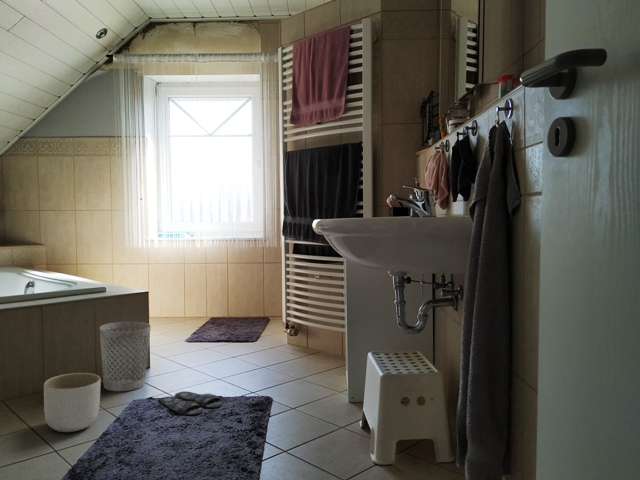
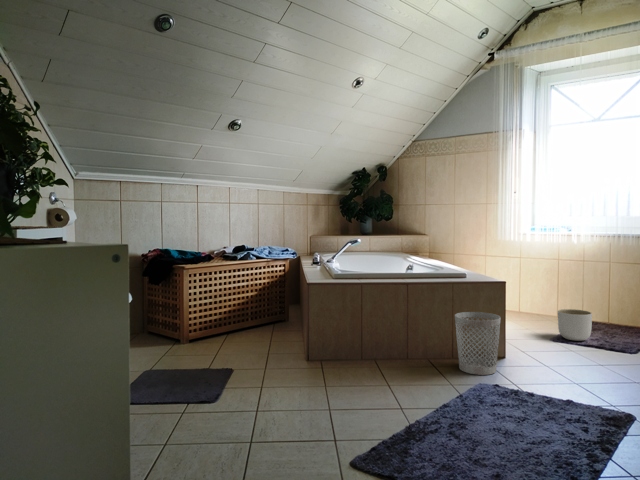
planter: present [44,373,101,432] -> present [558,309,592,341]
slippers: present [159,391,221,415] -> none [504,386,570,411]

